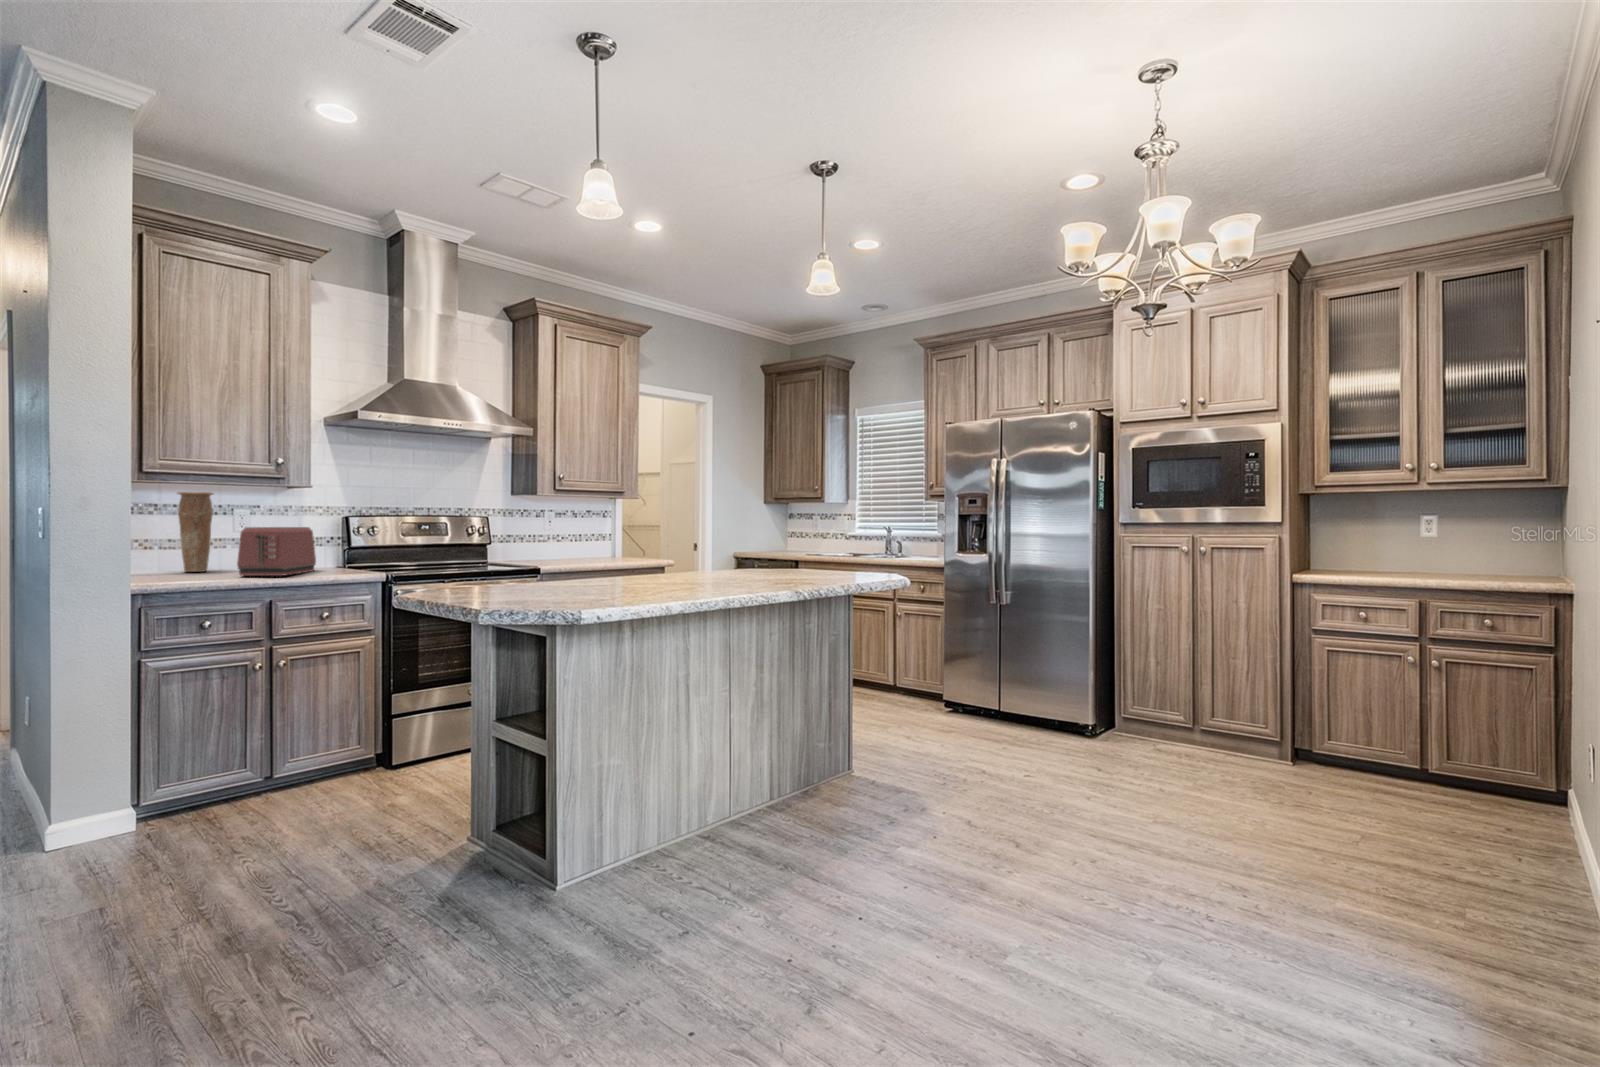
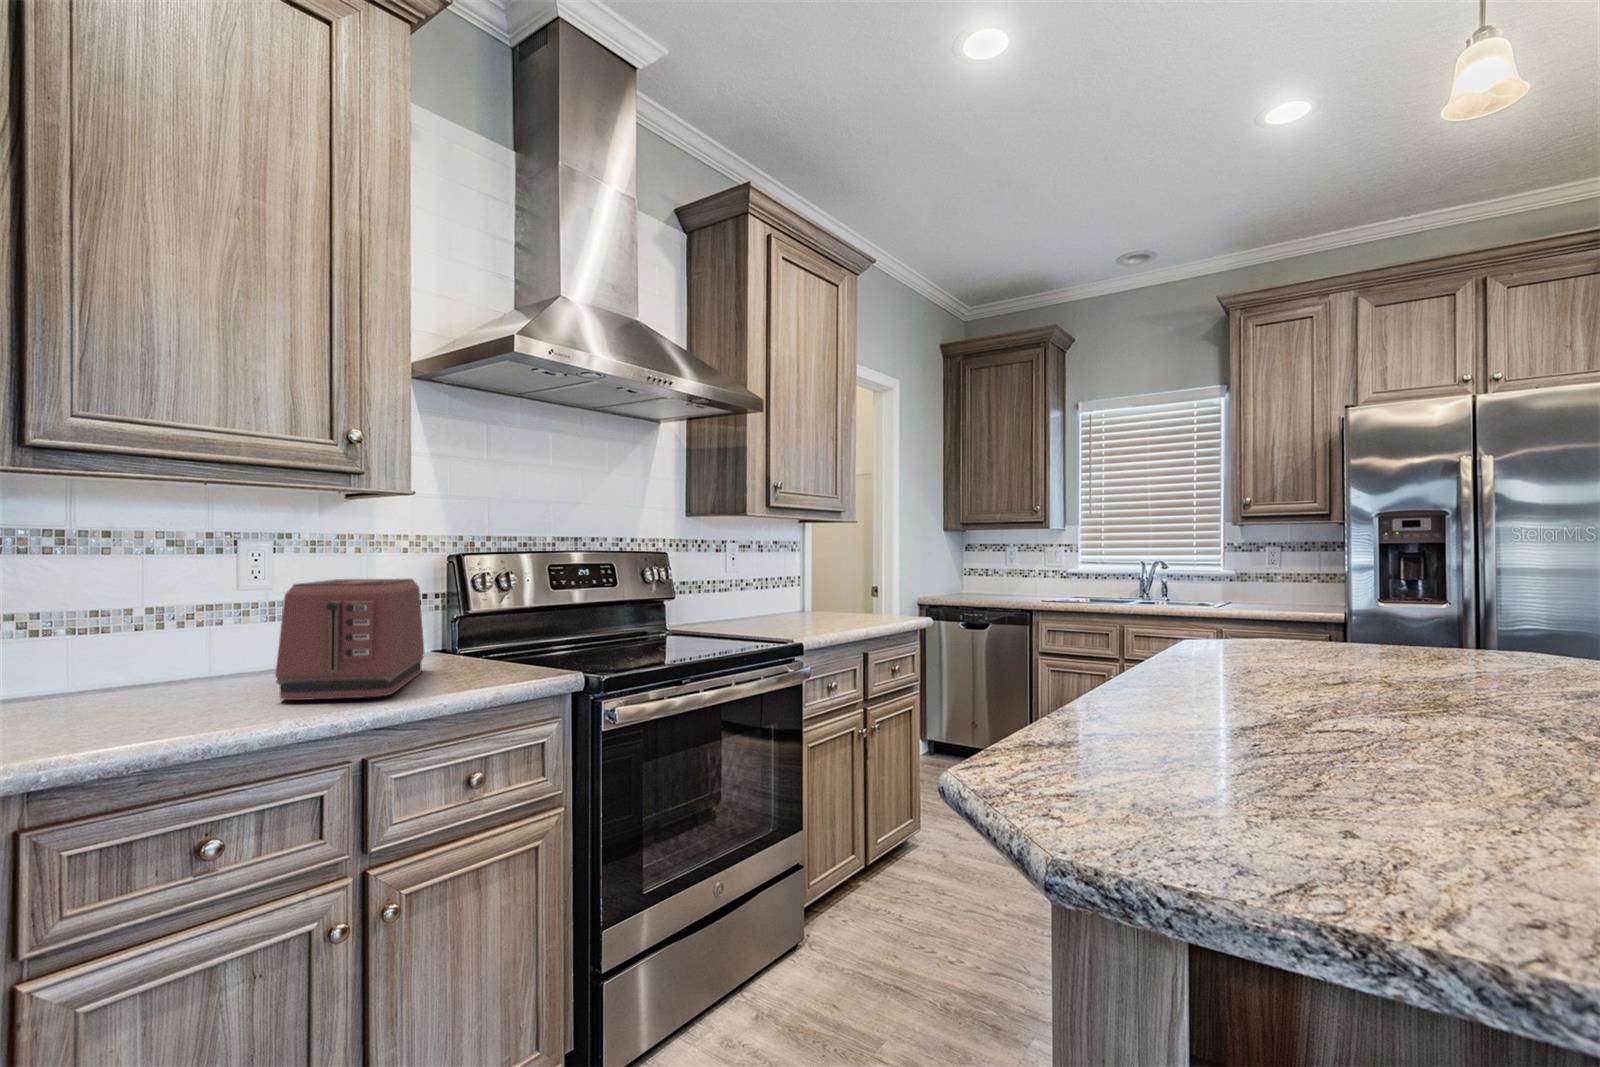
vase: present [177,492,213,572] -> none [118,500,206,689]

